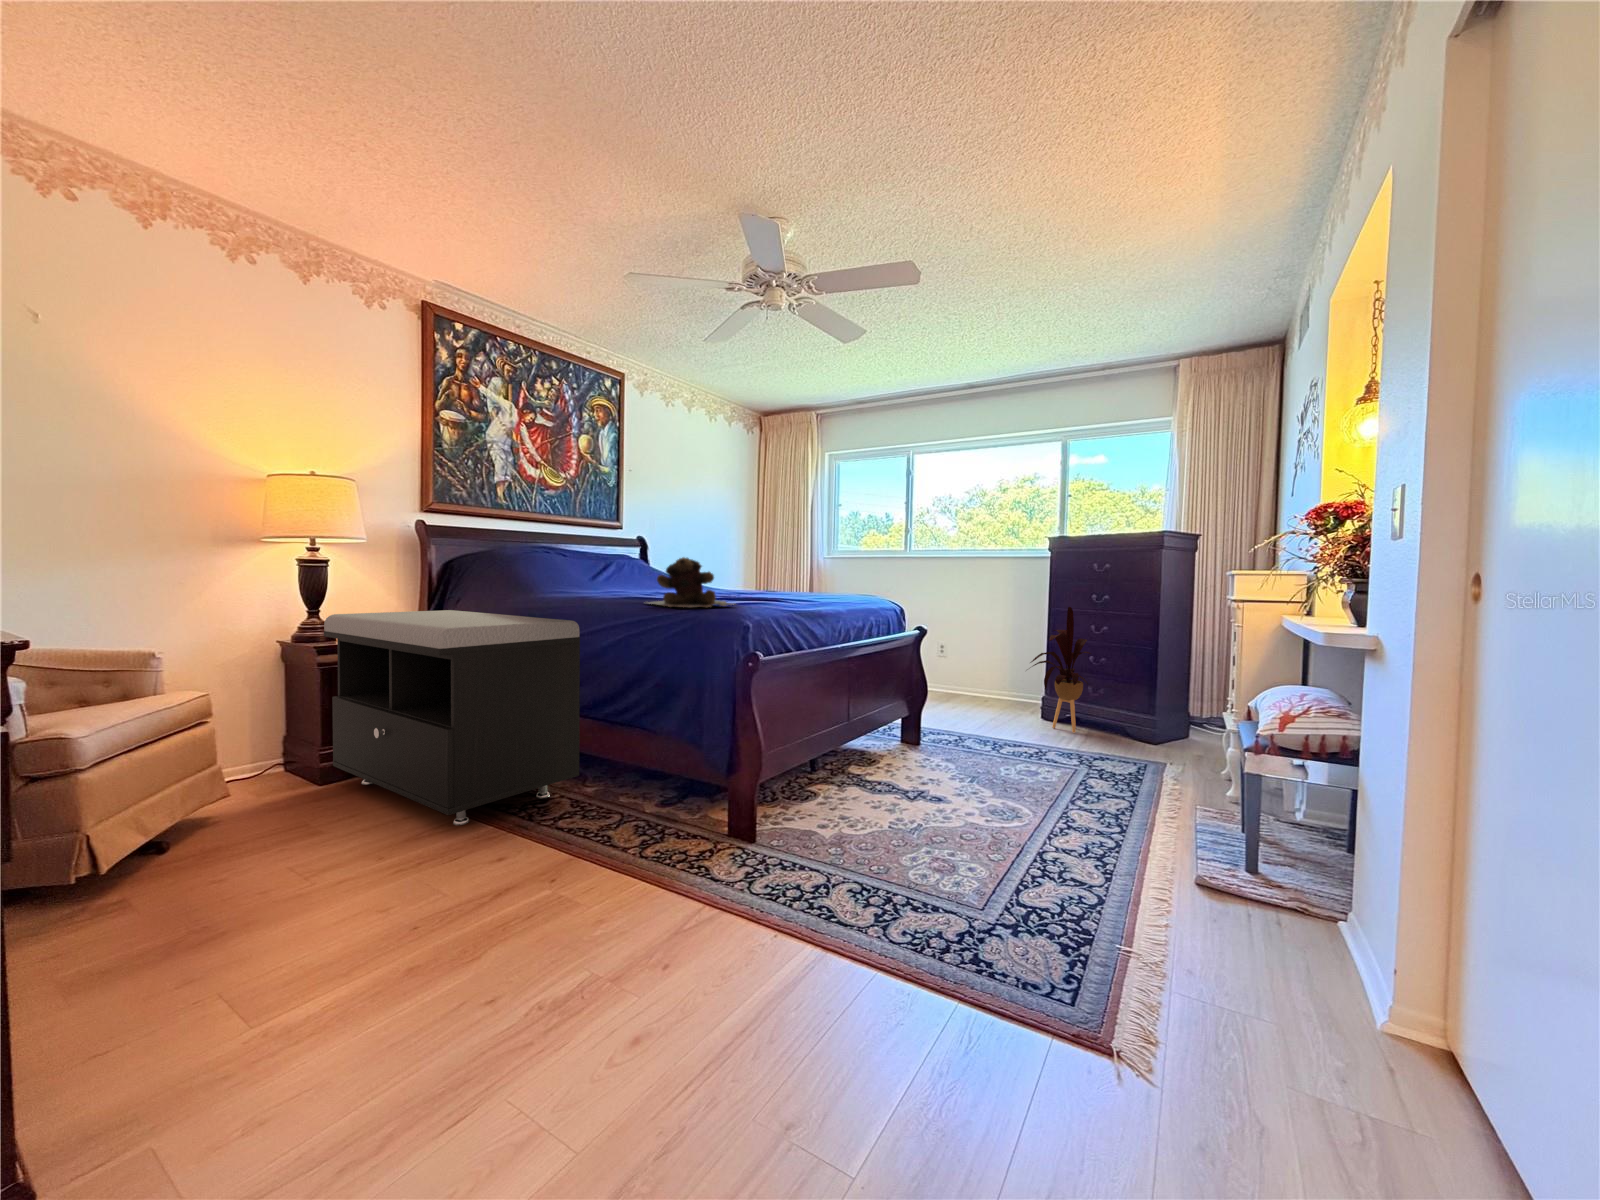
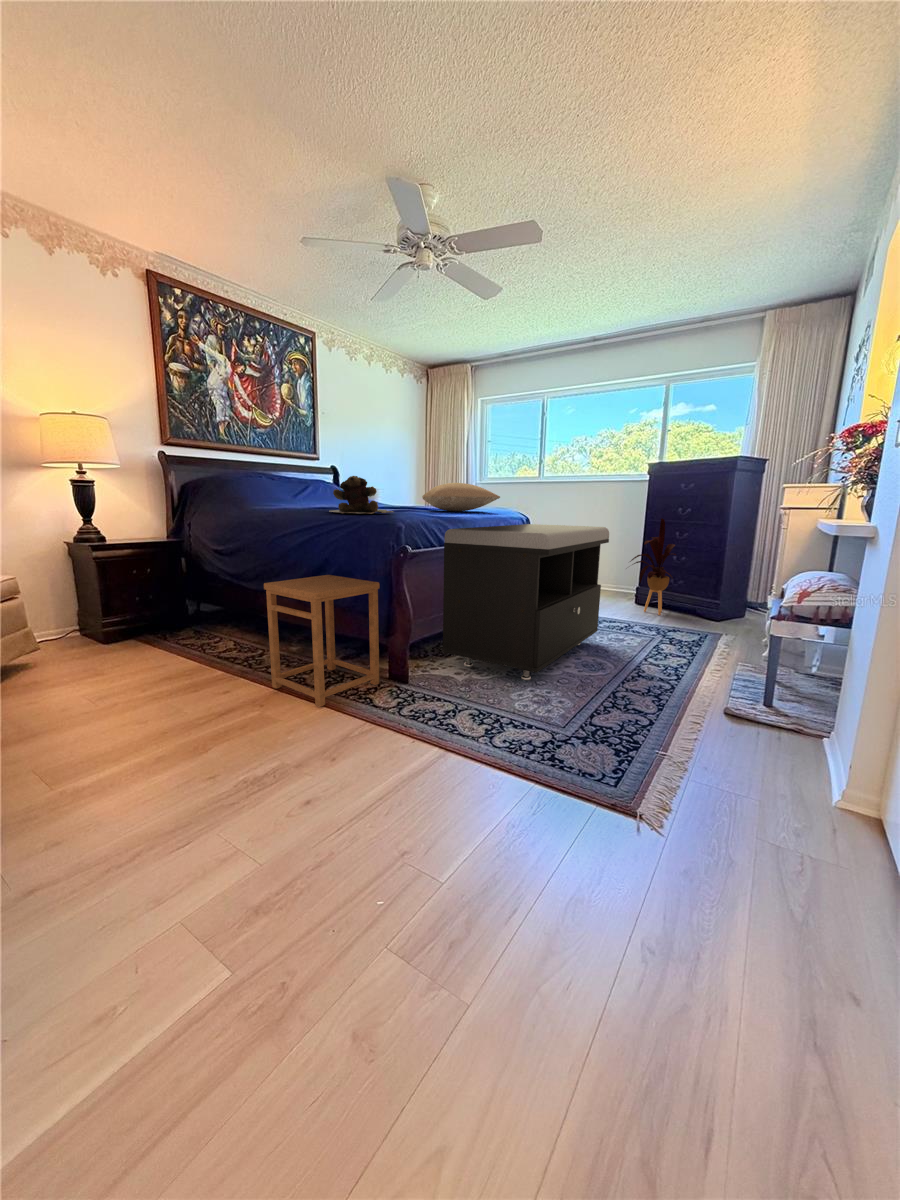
pillow: none [764,564,868,599] -> present [422,483,500,511]
storage bench: present [324,610,580,825] -> present [443,524,609,680]
side table: none [561,688,719,882] -> present [264,575,380,707]

